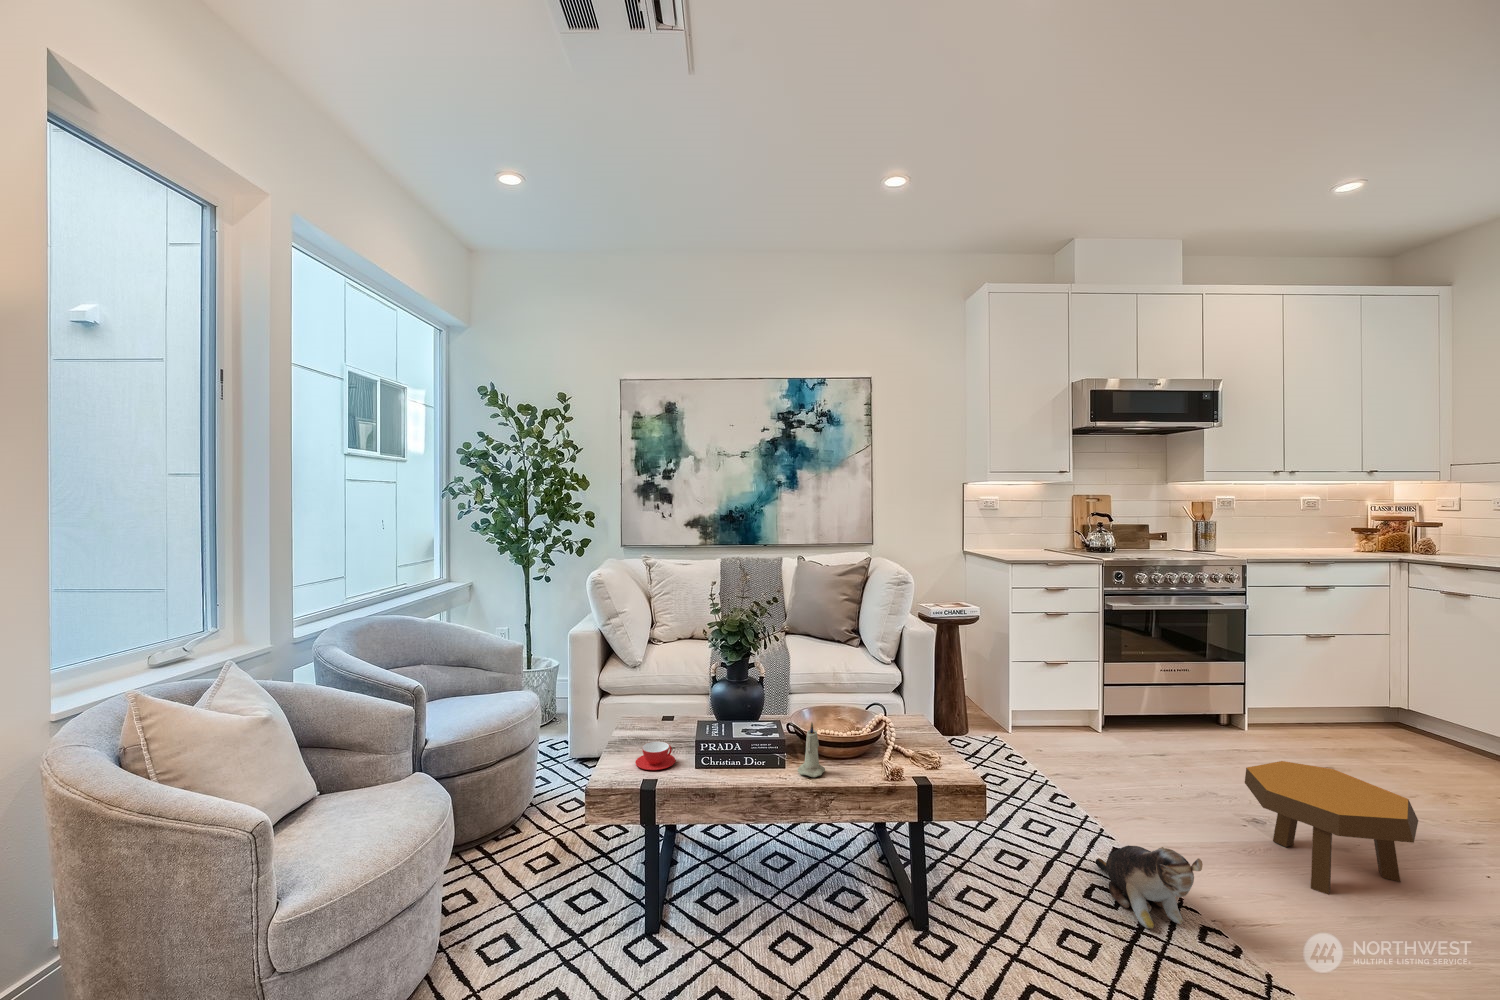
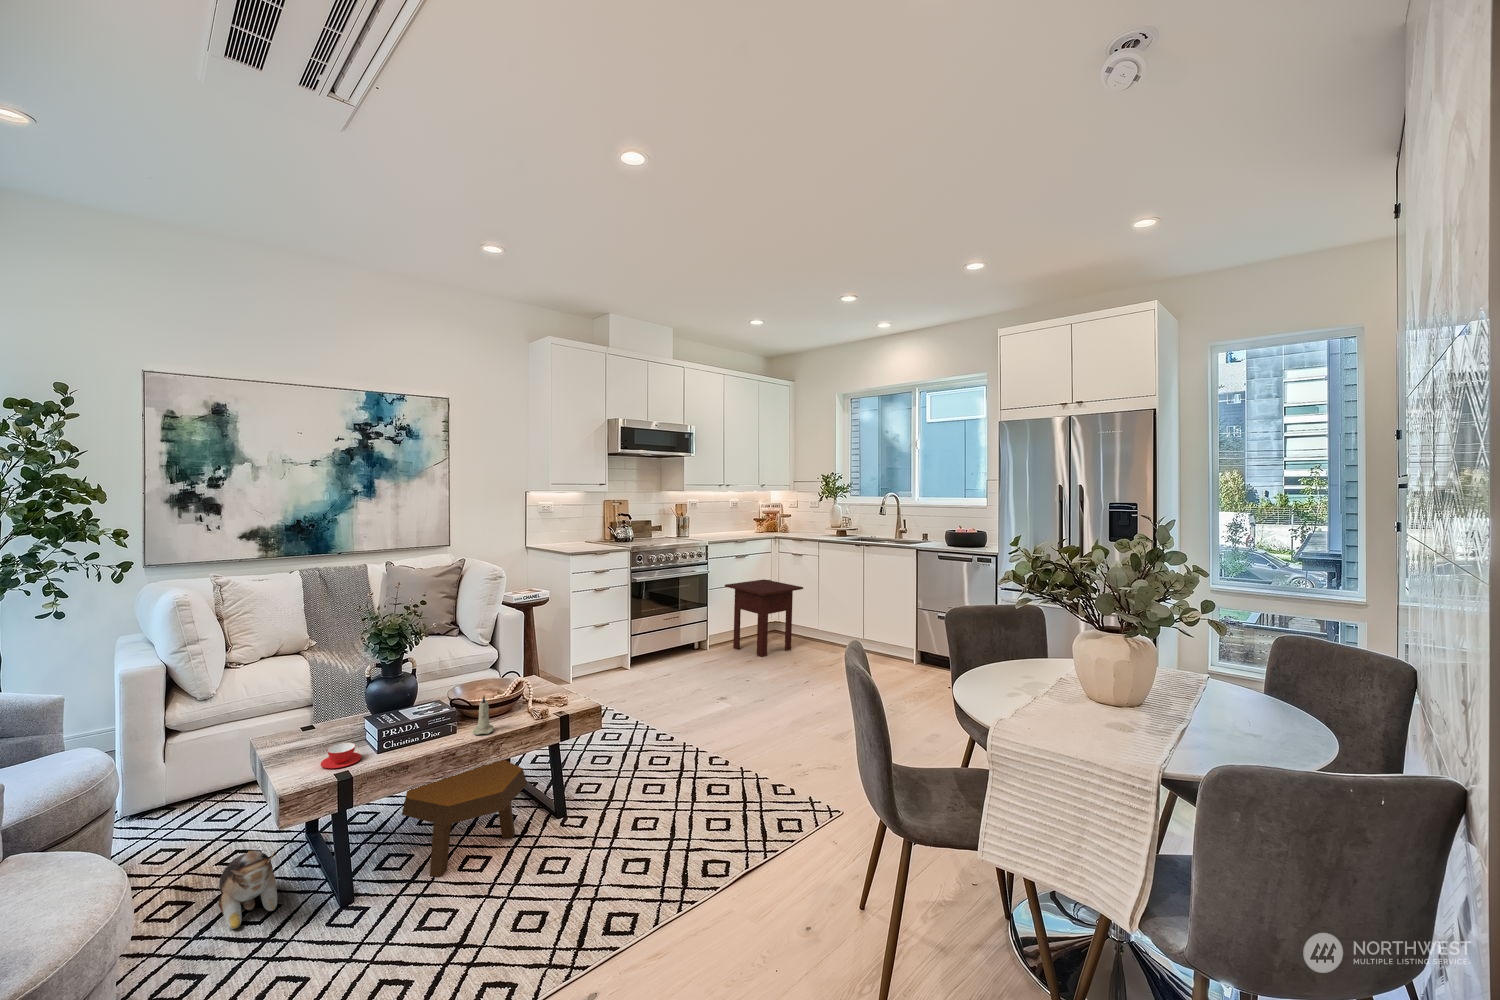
side table: none [1277,629,1469,766] -> present [725,579,803,657]
footstool: present [1245,761,1418,894] -> present [402,754,527,877]
plush toy: present [1096,846,1203,929] -> present [218,851,277,929]

